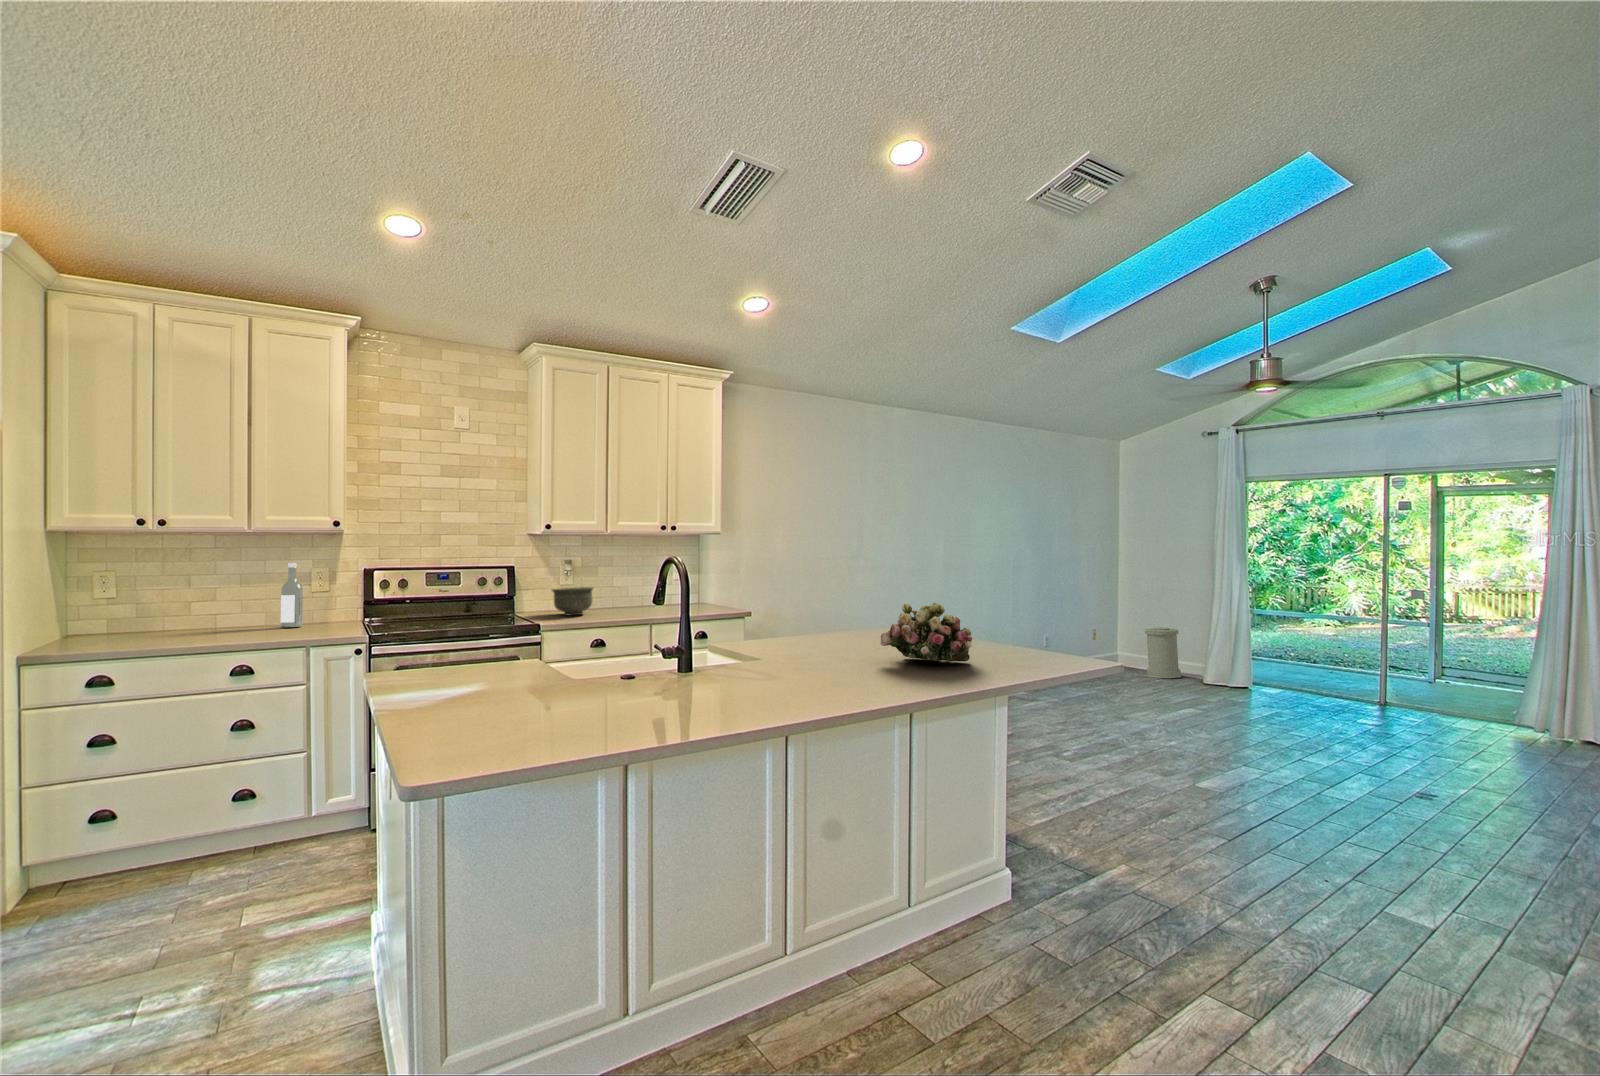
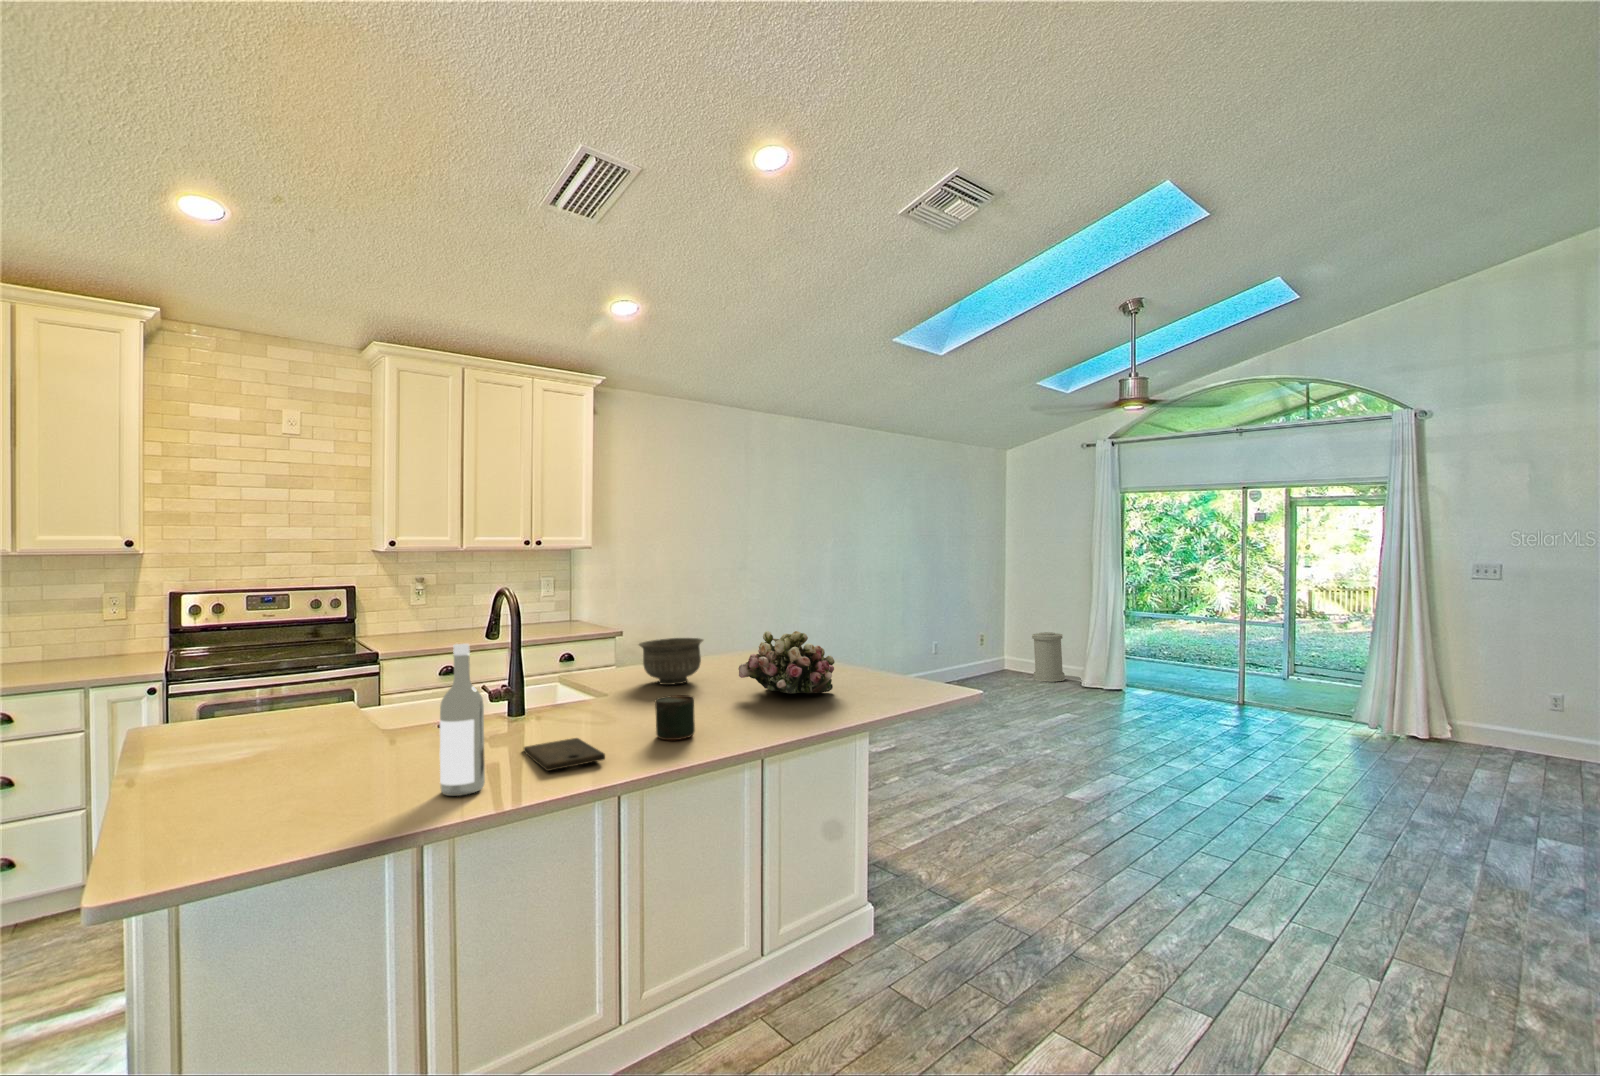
wine bottle: present [281,563,303,628] -> present [440,644,485,796]
bowl: present [552,587,593,615] -> present [639,638,703,685]
mug: none [817,654,854,693] -> present [655,695,695,740]
cutting board: none [706,688,783,711] -> present [524,738,605,771]

